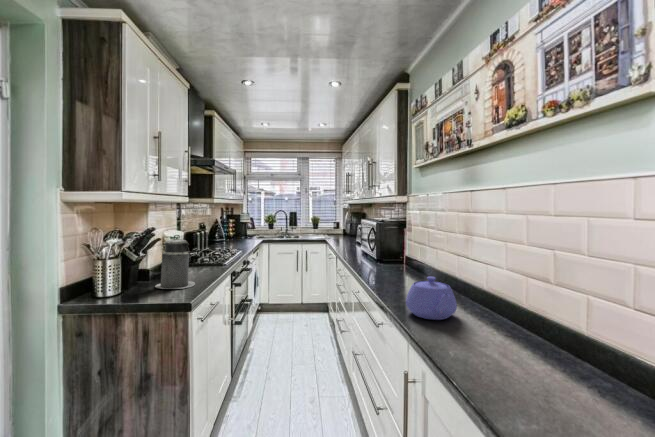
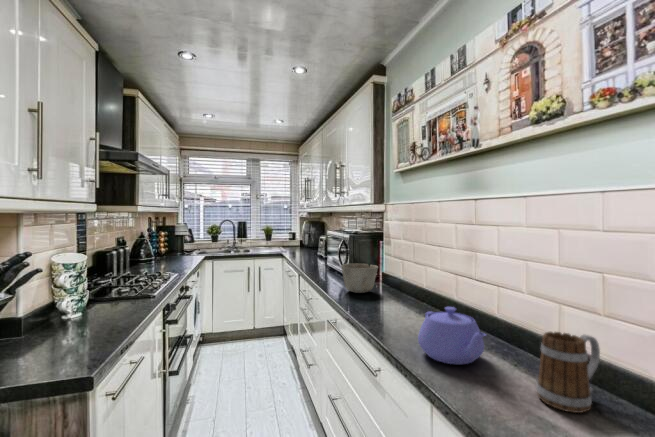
canister: present [155,235,195,289] -> none [57,256,119,335]
ceramic bowl: none [365,246,397,271] -> present [341,263,378,293]
mug: none [482,293,535,352] -> present [536,332,600,413]

